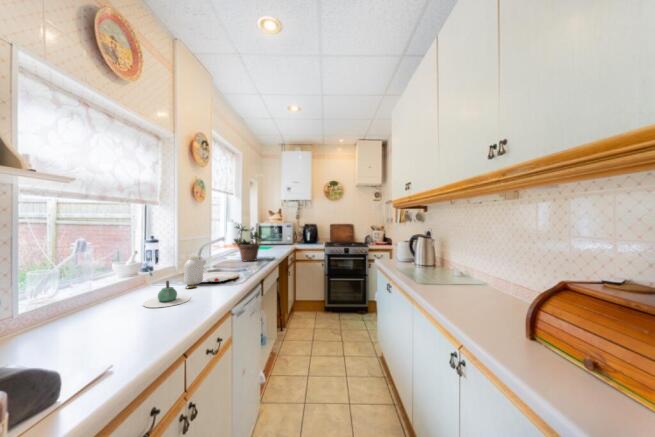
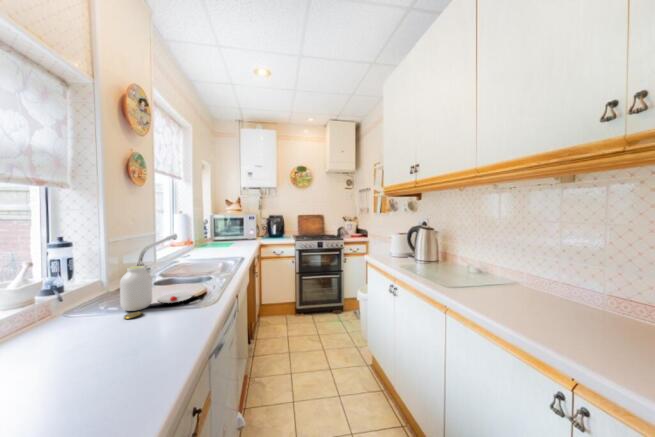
potted plant: present [233,226,261,261] -> none [186,211,229,265]
teapot: present [143,281,190,308] -> none [42,315,136,371]

